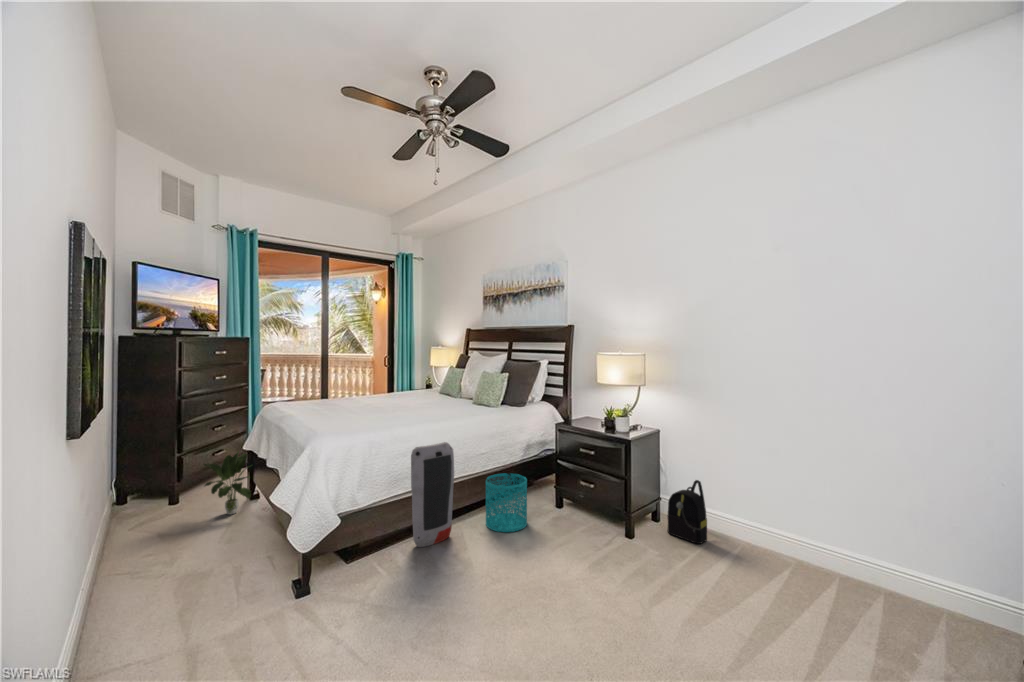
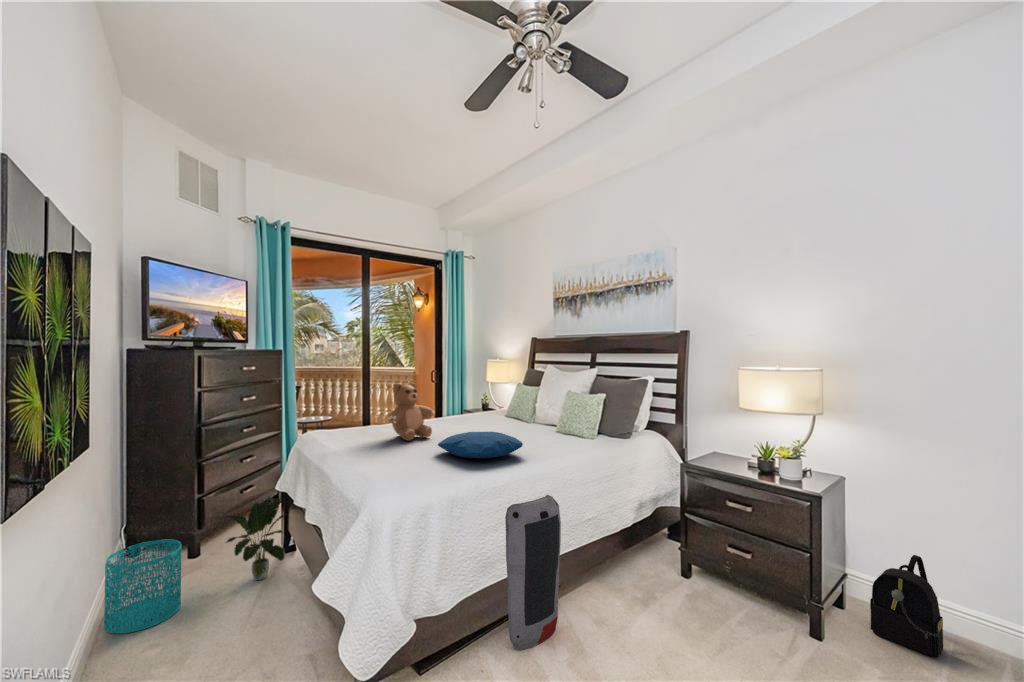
teddy bear: none [333,364,373,408] -> present [388,382,434,441]
pillow: none [369,400,434,418] -> present [438,432,523,458]
wastebasket: present [486,473,527,532] -> present [104,540,182,634]

